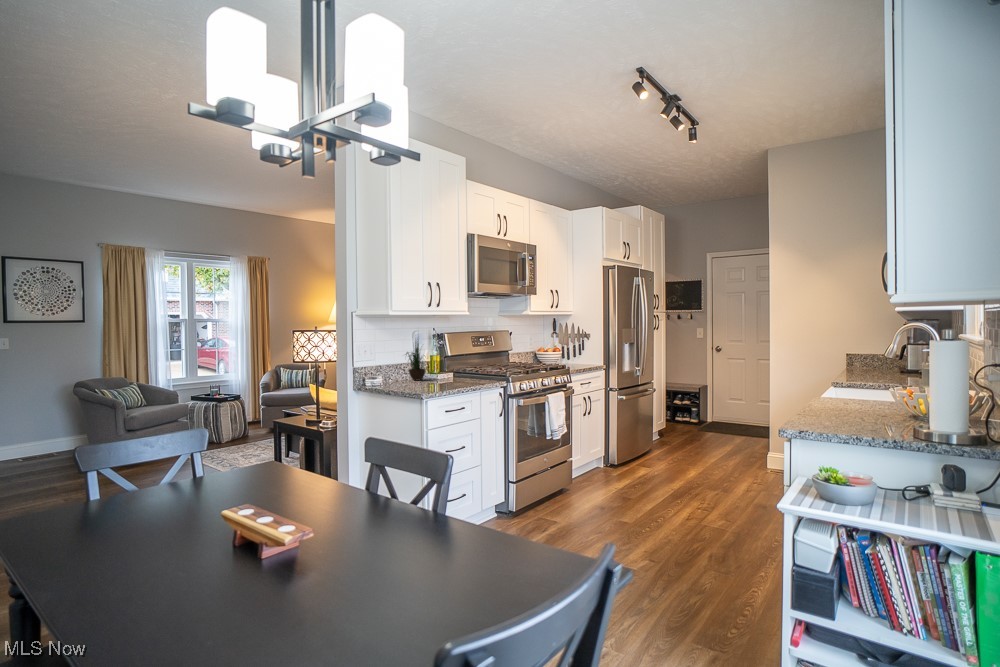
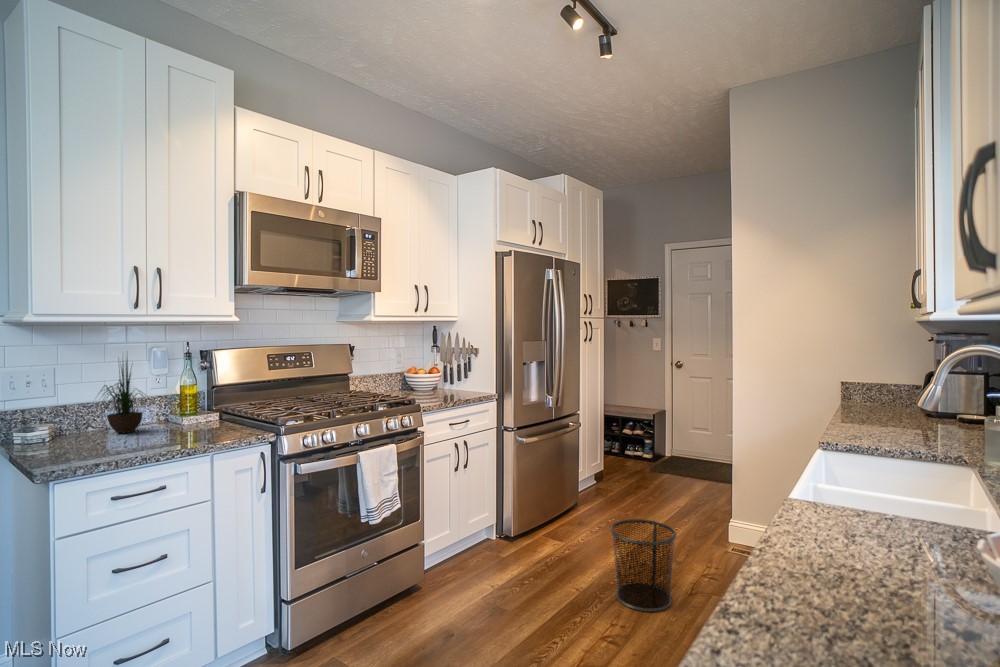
waste bin: none [697,445,741,499] -> present [611,519,676,612]

